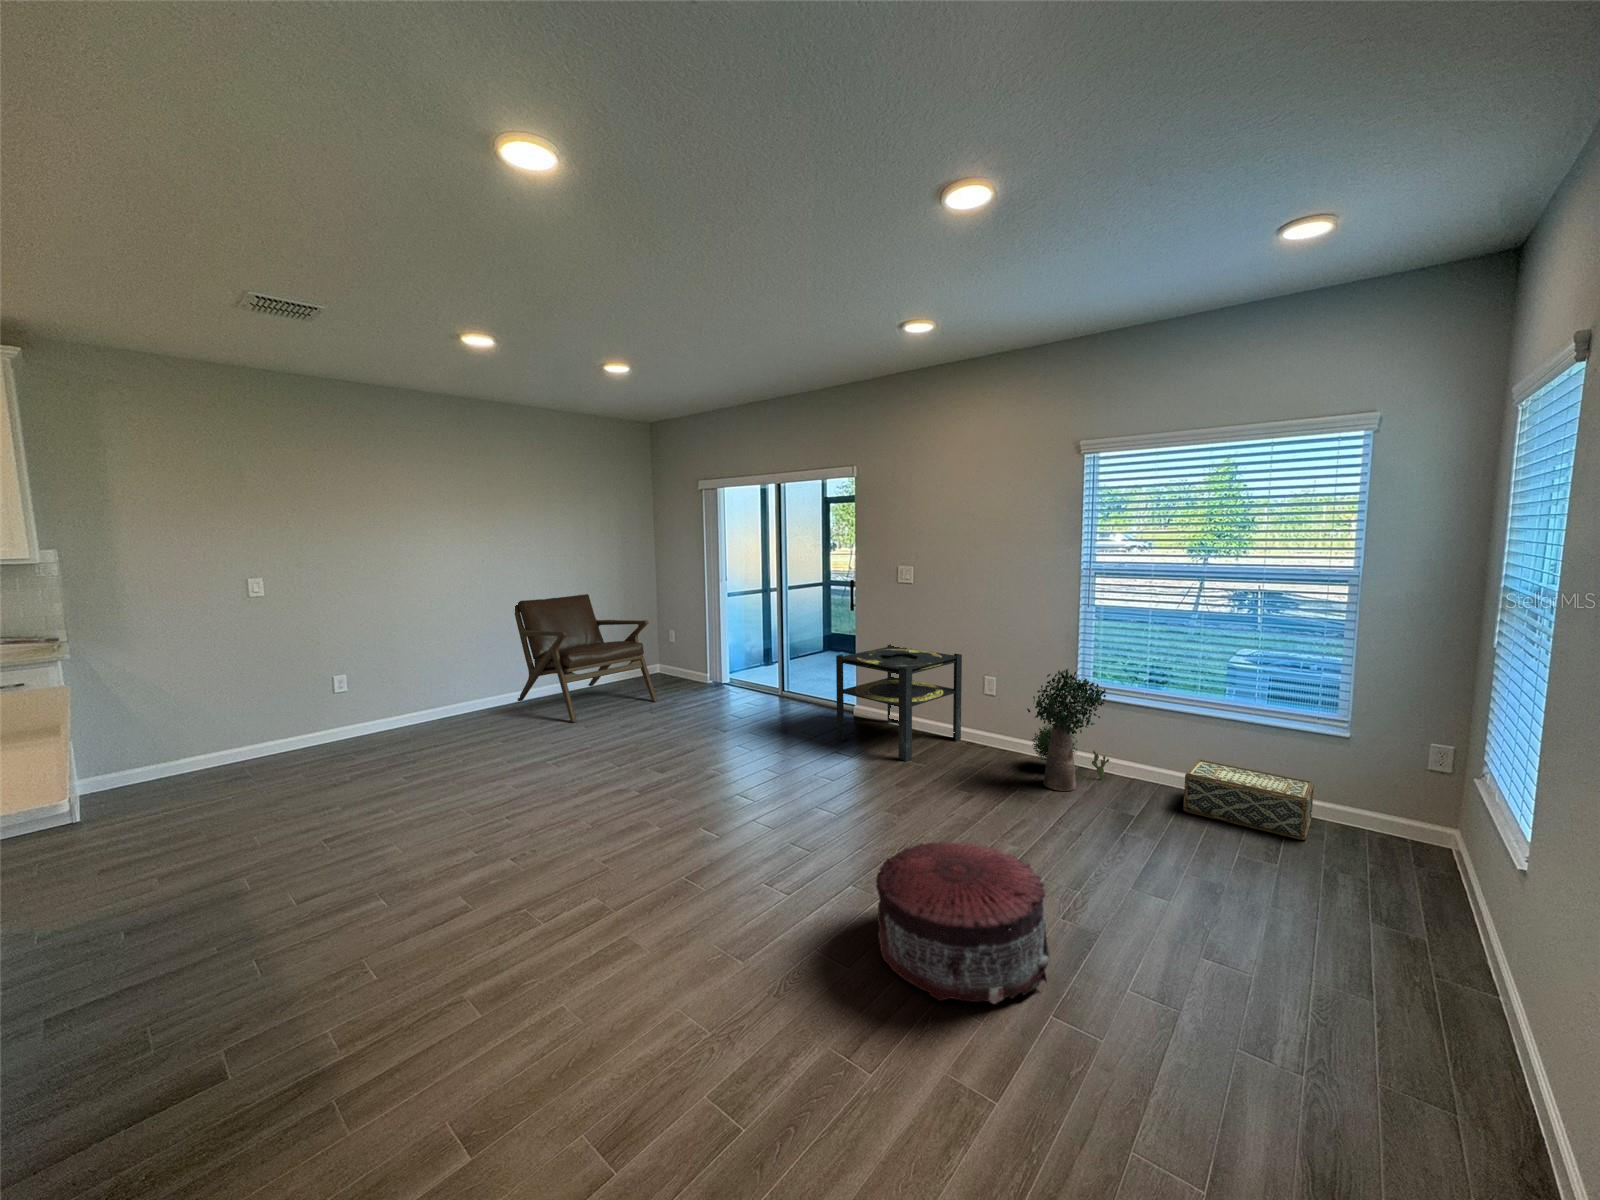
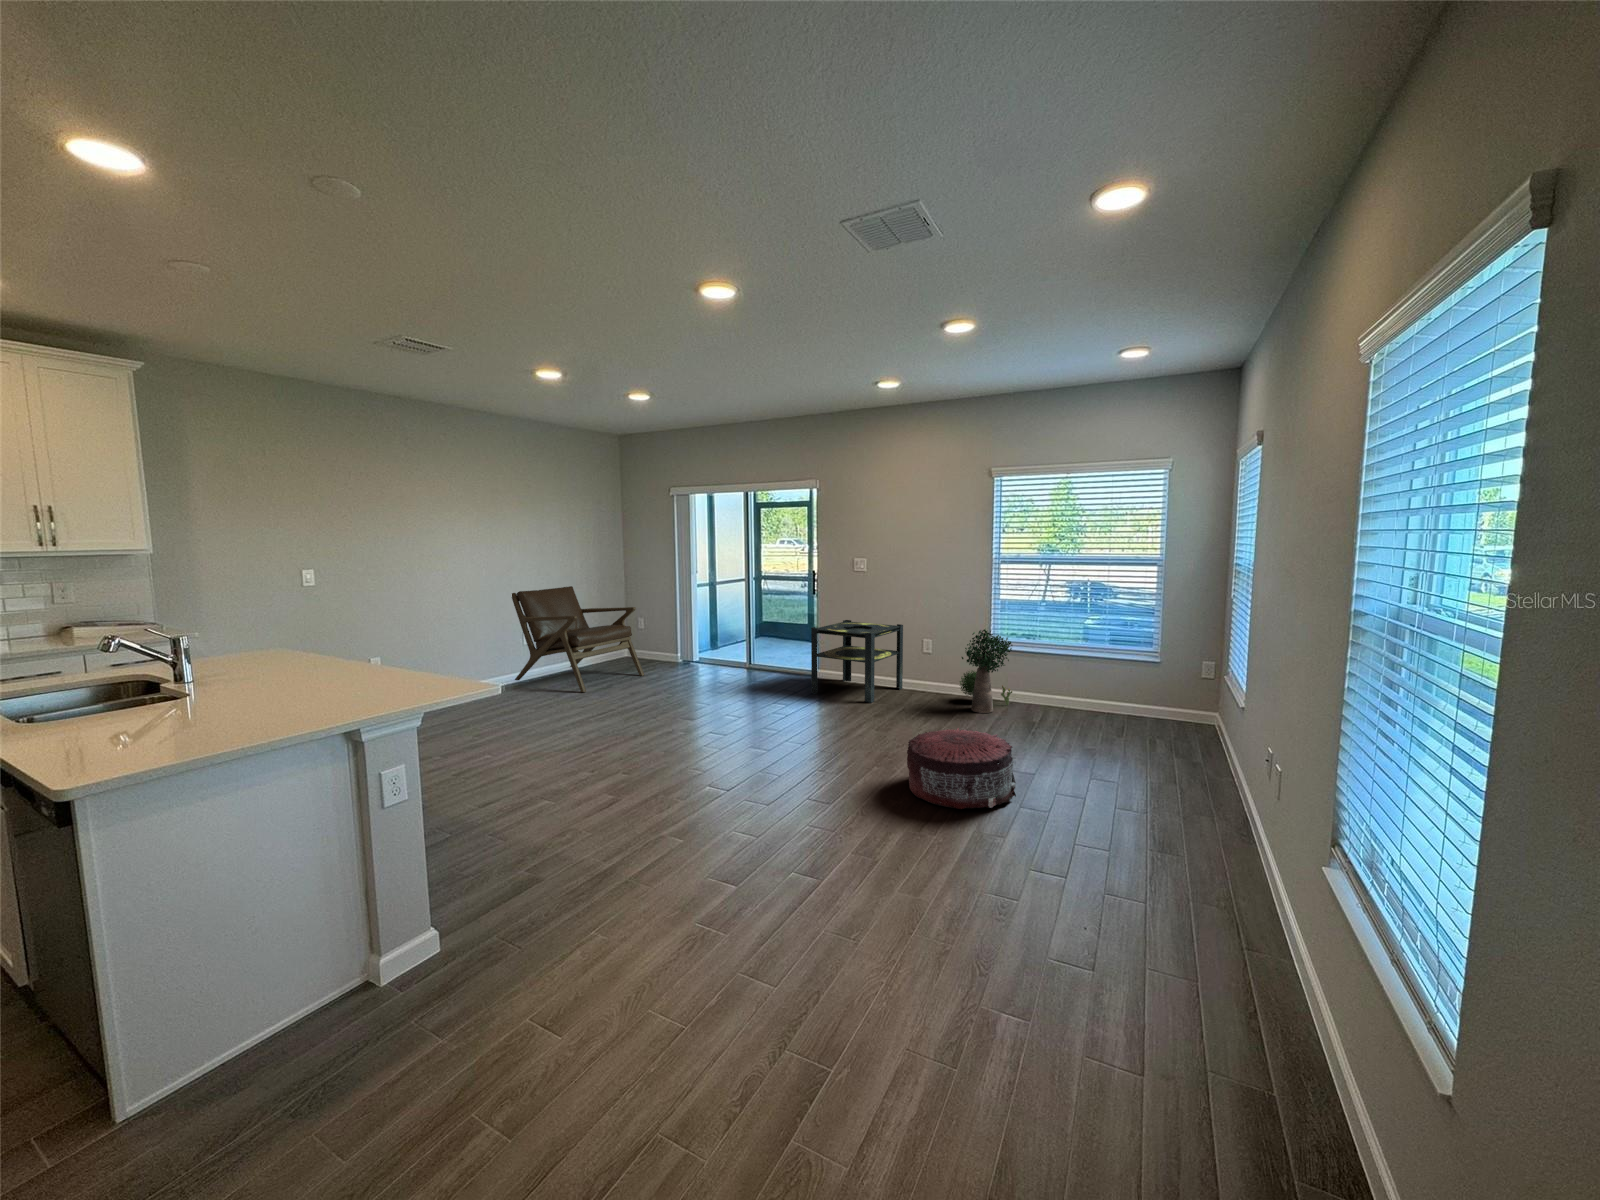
woven basket: present [1184,759,1314,840] -> none [1063,686,1139,728]

